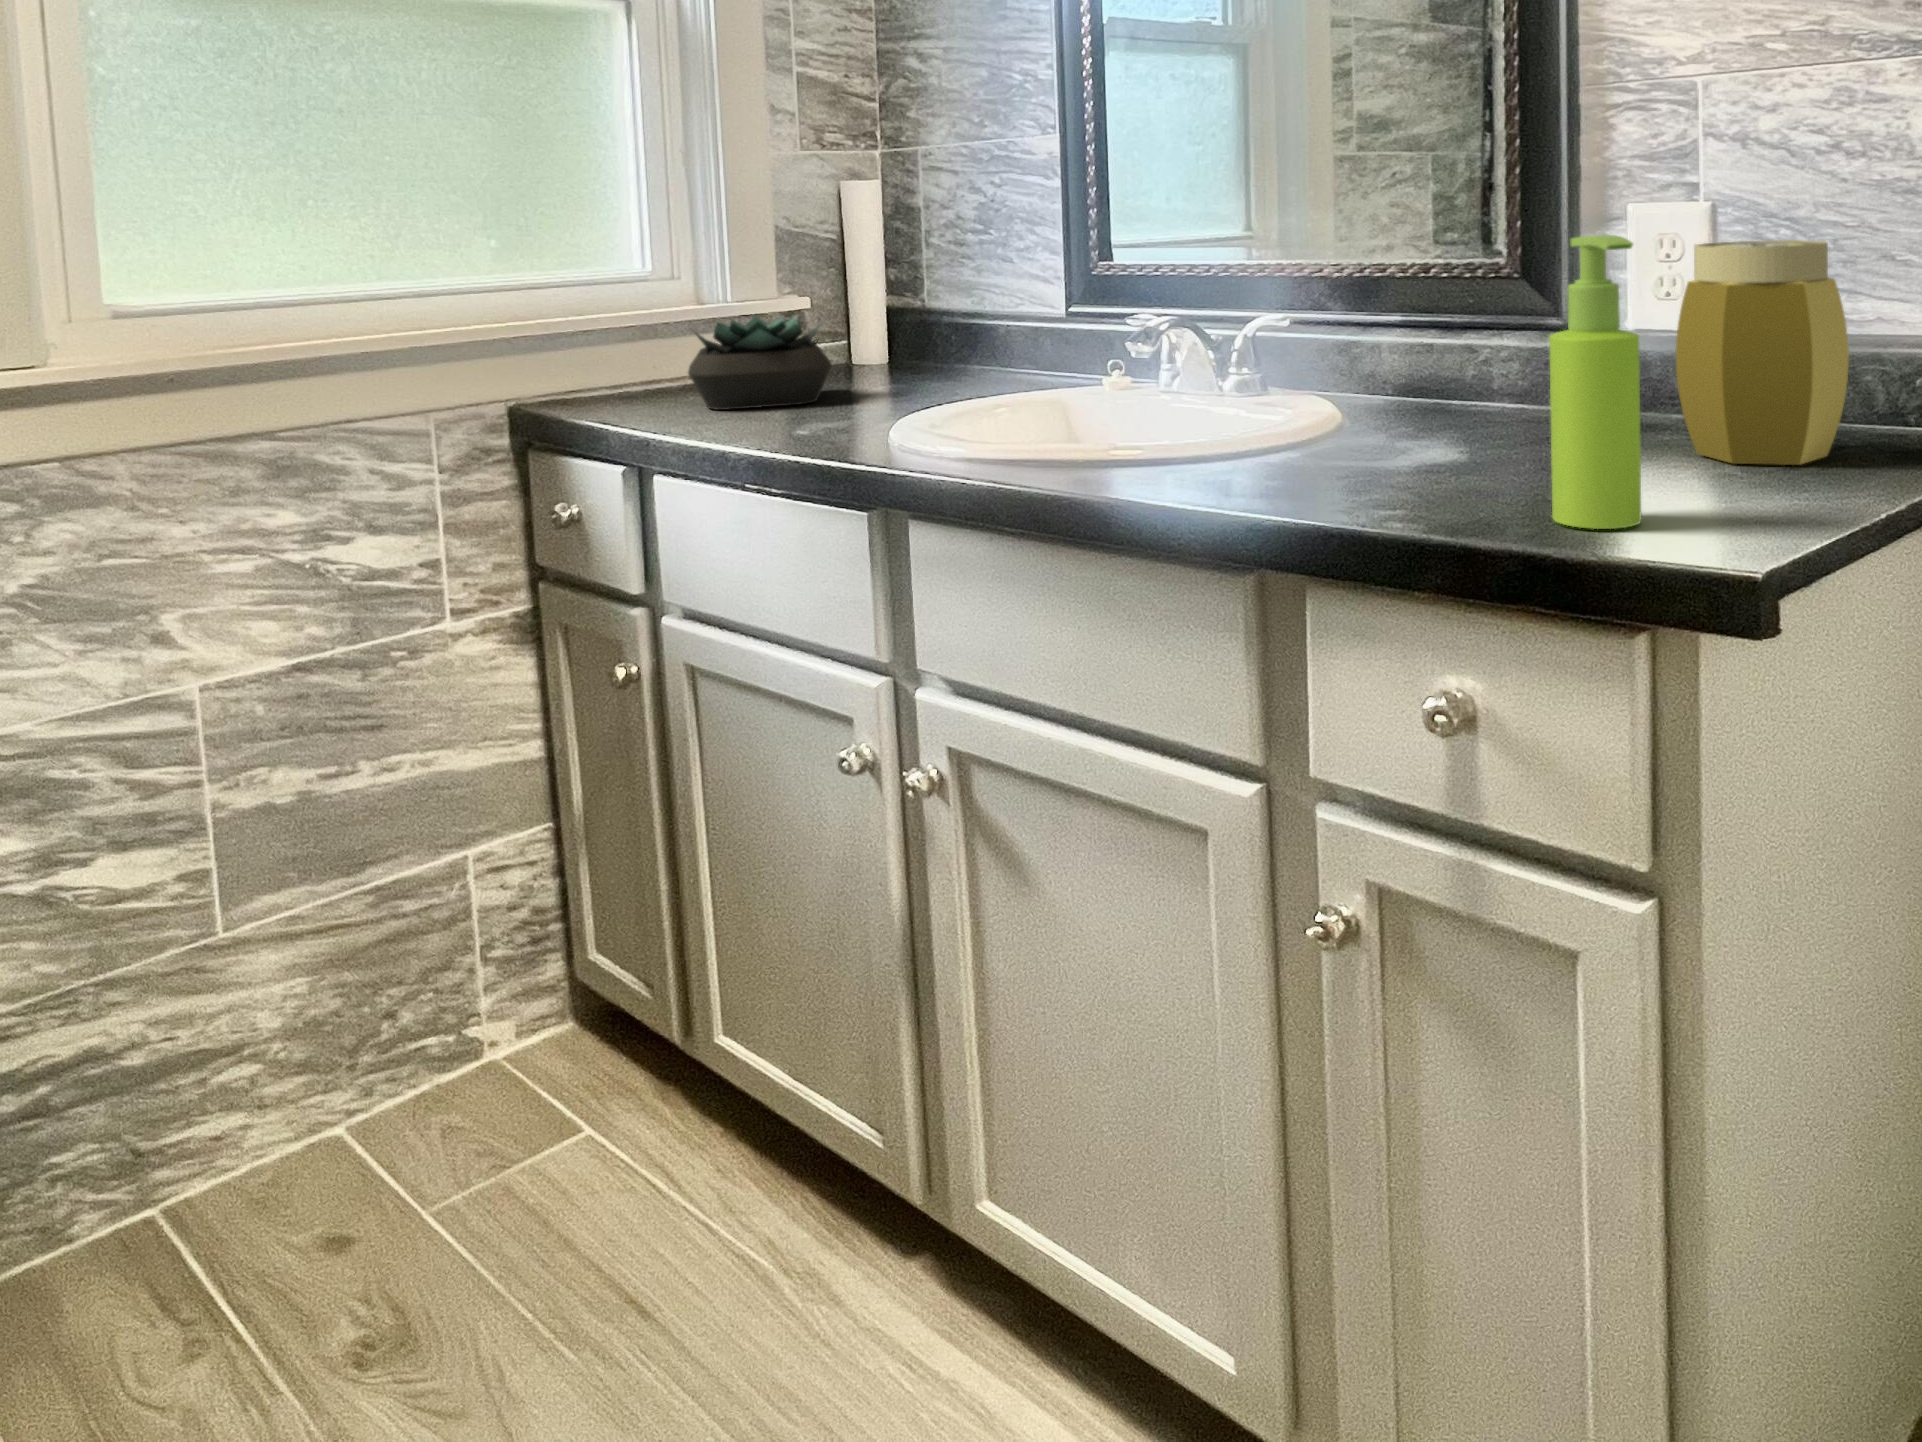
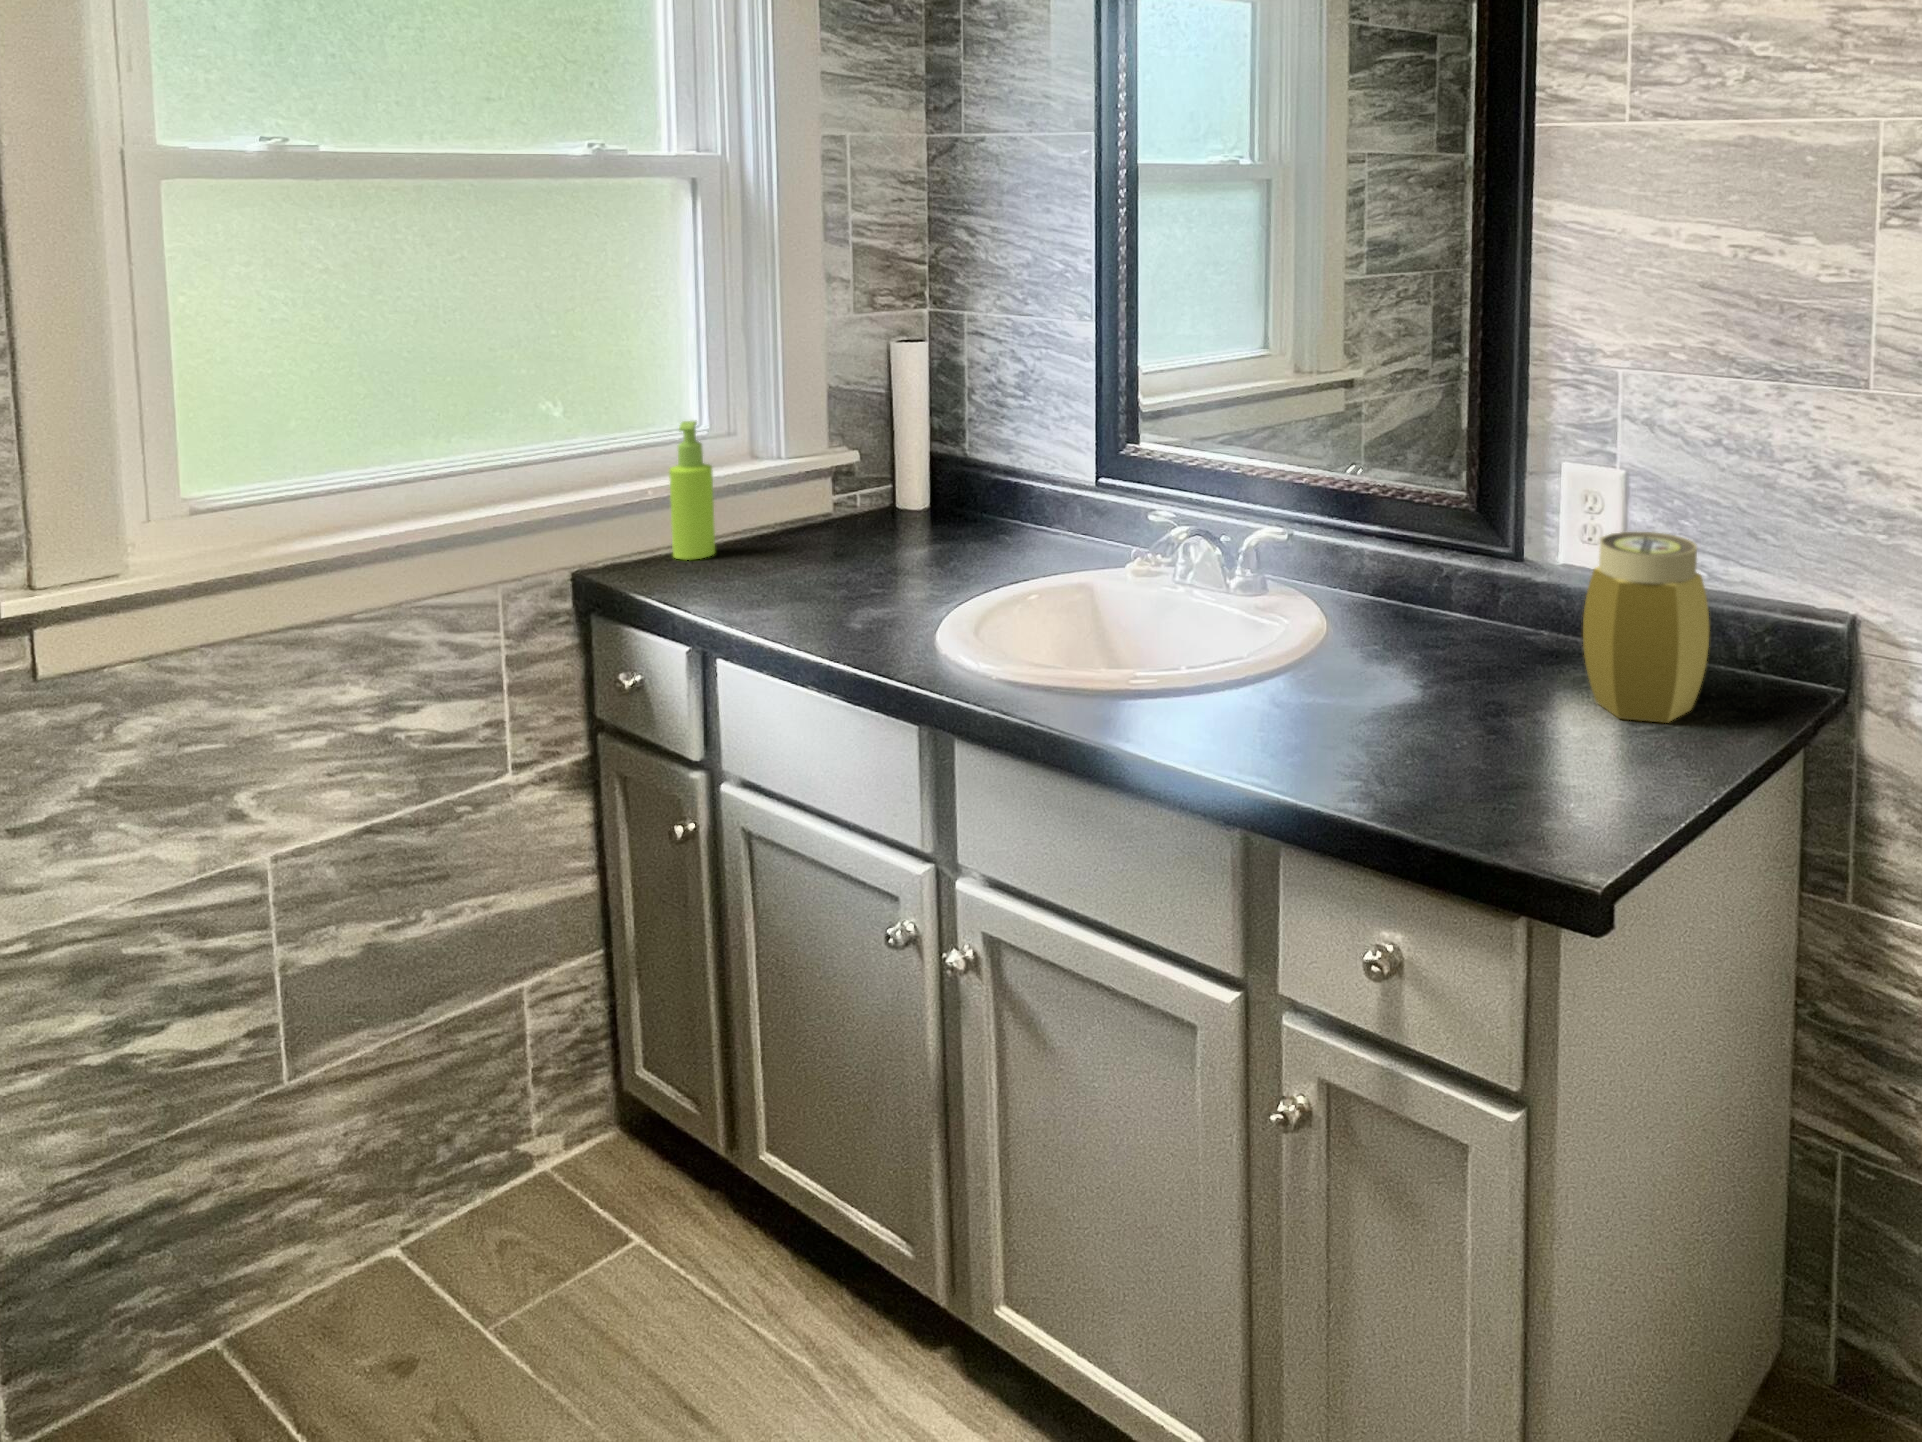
soap dispenser: present [1549,235,1641,529] -> present [669,421,715,560]
succulent plant: present [688,316,832,410] -> none [750,489,885,586]

